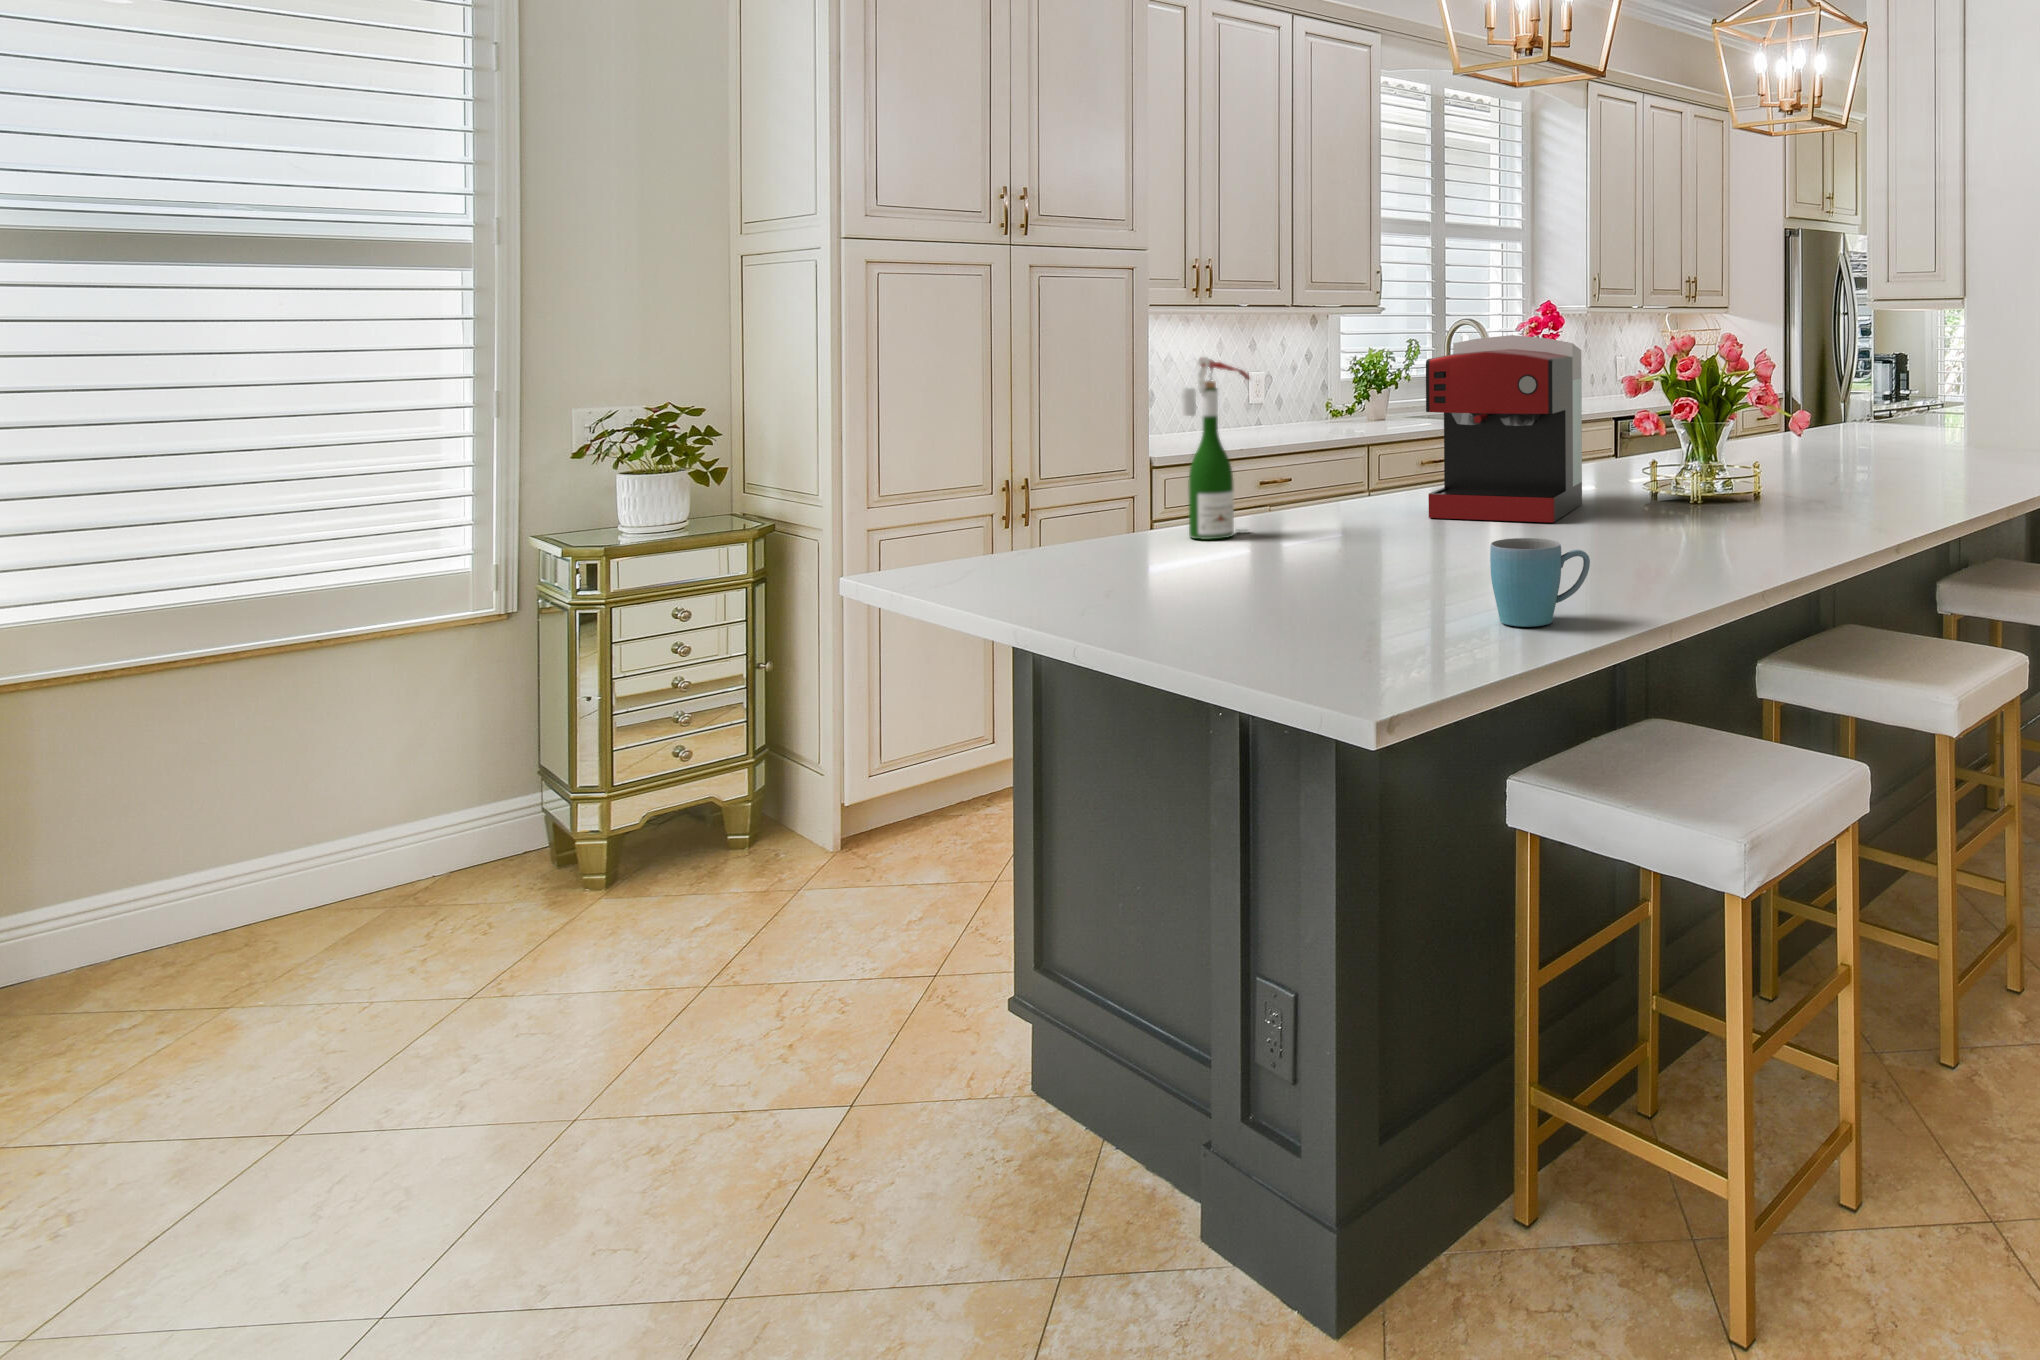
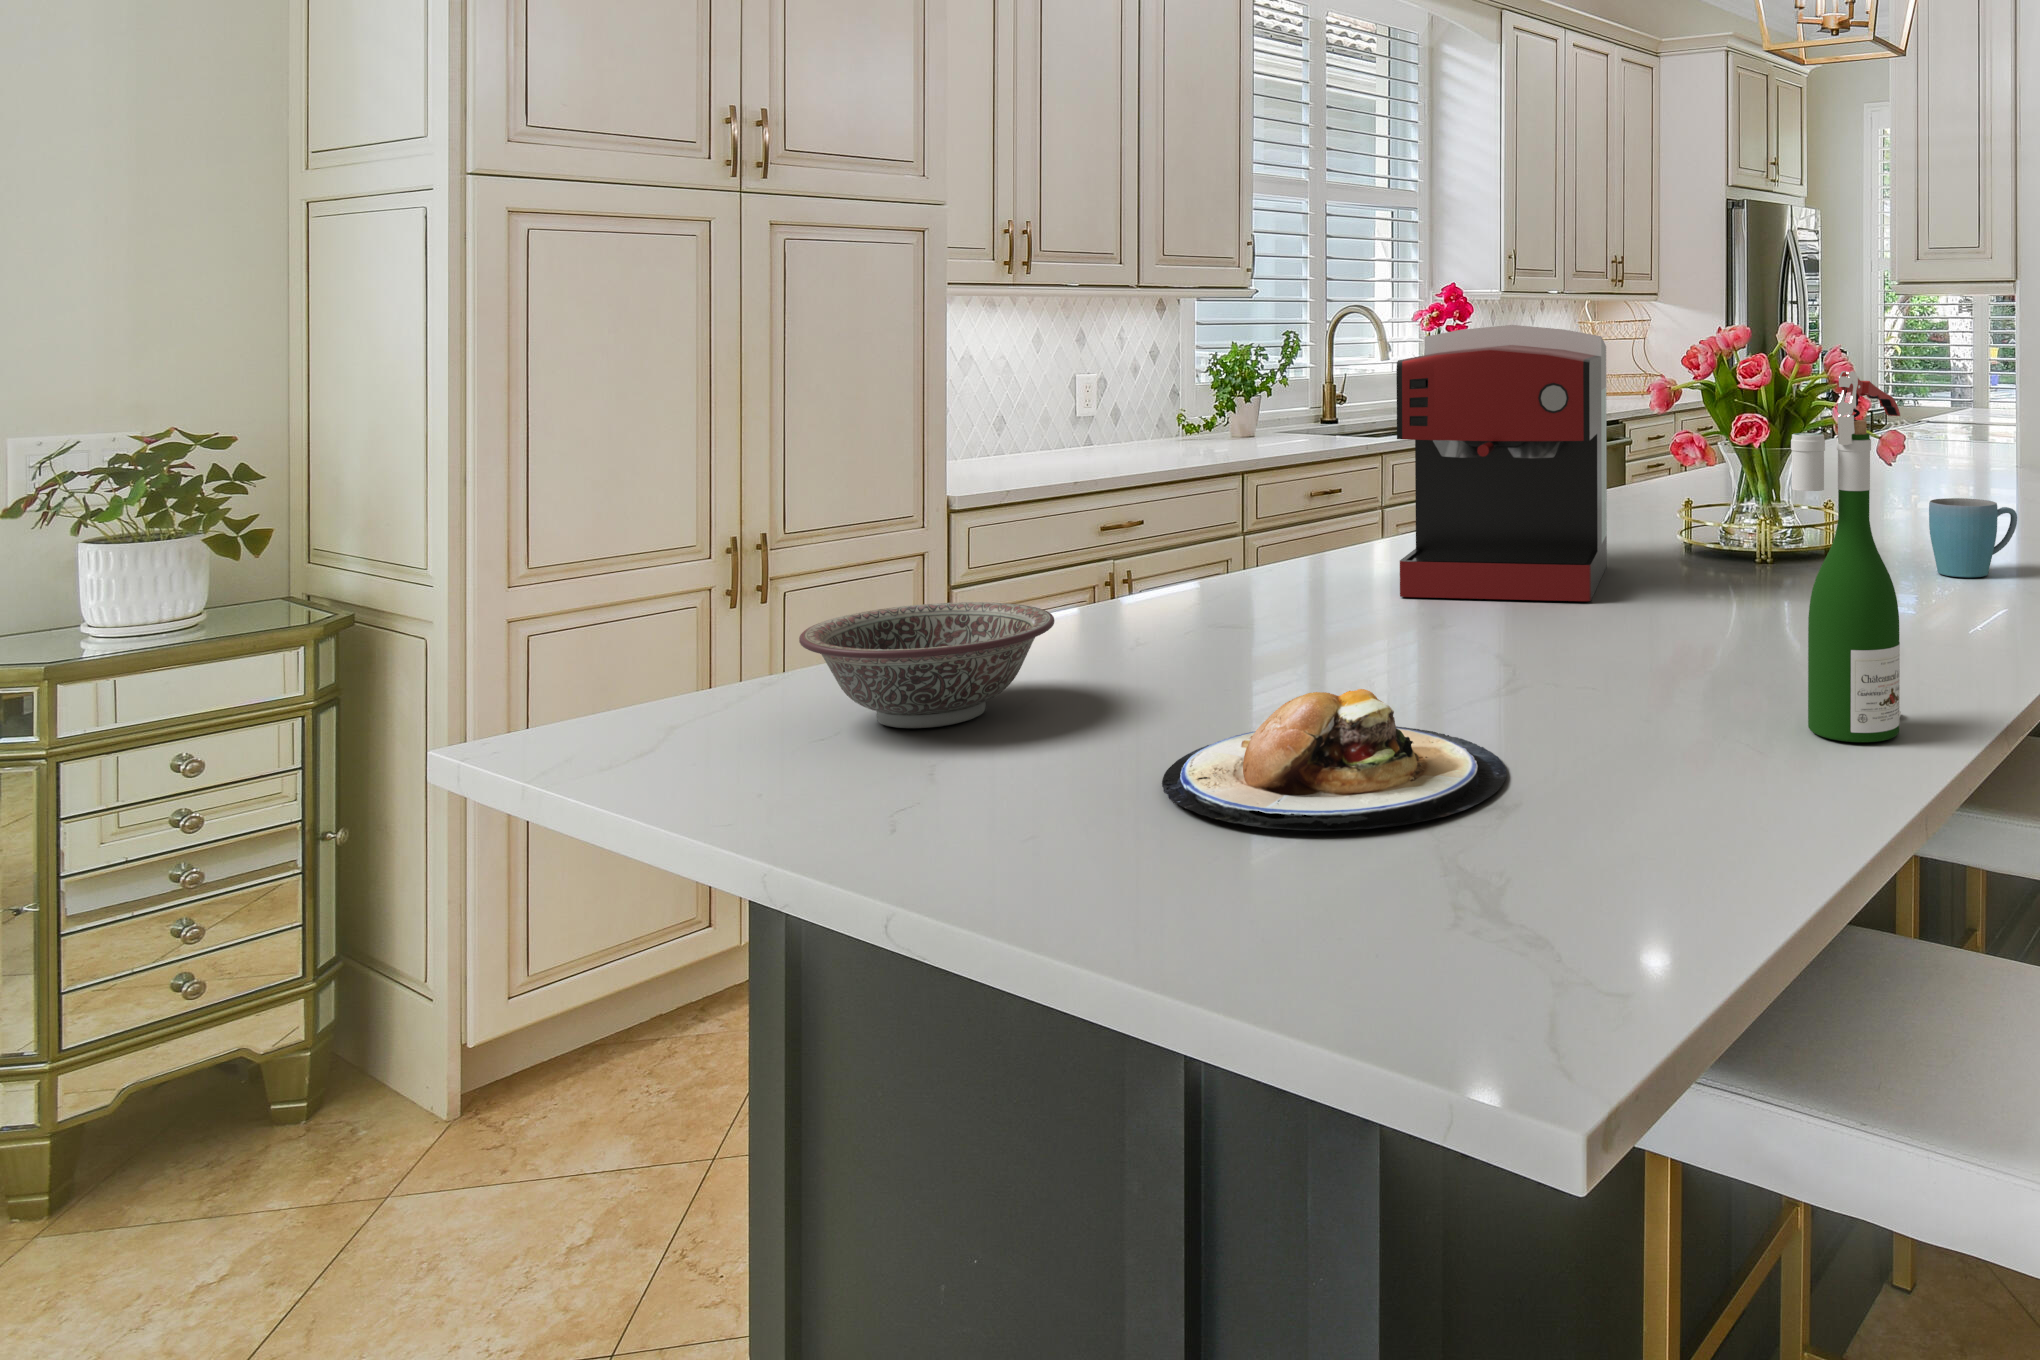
wine bottle: present [1179,357,1250,539] -> present [1791,371,1901,742]
decorative bowl: none [1047,505,1192,573] -> present [799,602,1054,728]
mug: present [1490,538,1590,627] -> present [1929,498,2017,577]
plate: none [1241,546,1440,618] -> present [1162,689,1506,830]

